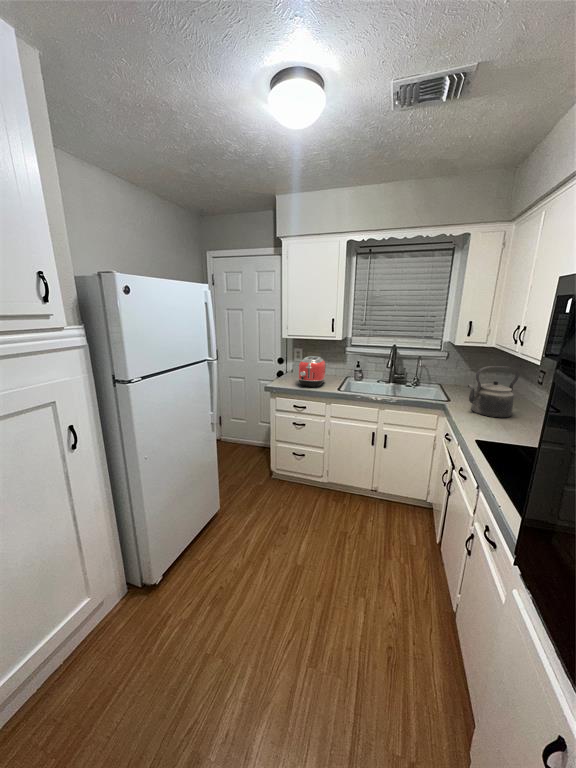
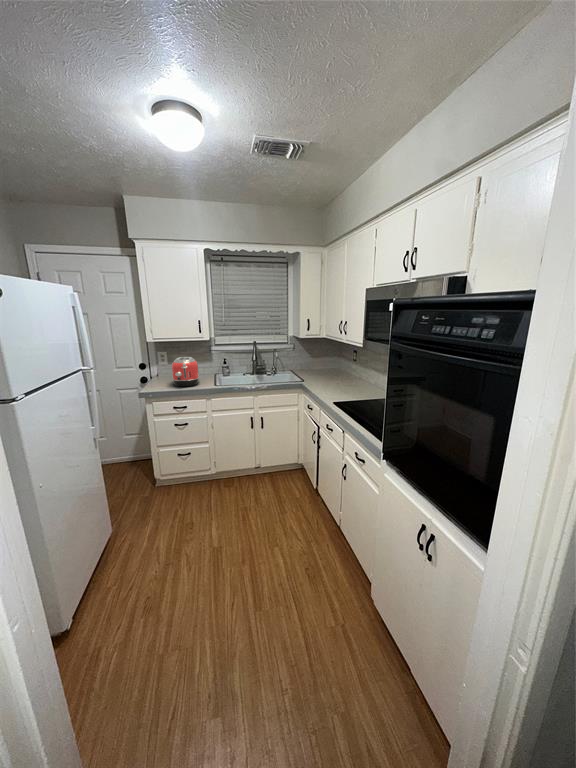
kettle: present [468,366,519,418] -> none [317,351,344,387]

